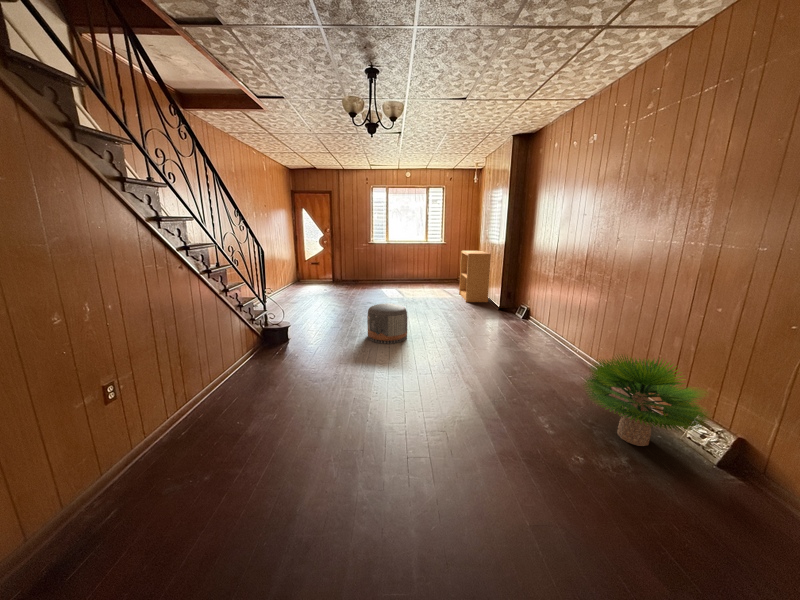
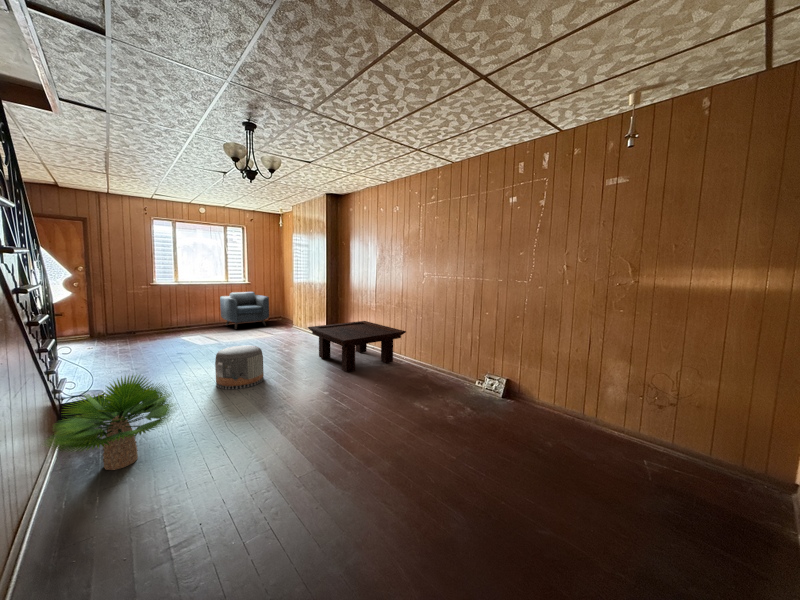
bookshelf: present [459,251,491,302] -> none [277,289,311,338]
armchair: none [418,252,459,287] -> present [220,292,269,329]
coffee table: none [466,293,582,352] -> present [308,321,406,372]
potted plant: present [585,356,707,446] -> present [50,375,174,470]

